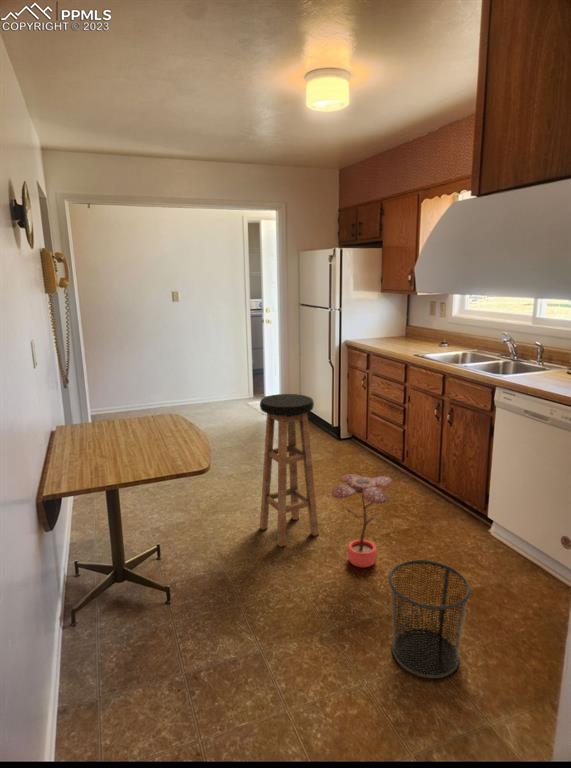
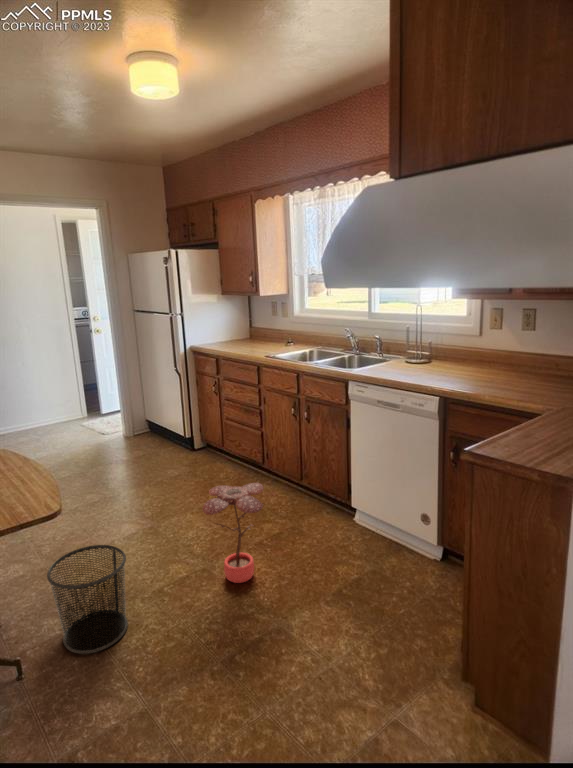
bar stool: present [260,394,319,547] -> none [109,407,189,579]
waste bin: present [389,560,471,678] -> present [47,545,128,654]

